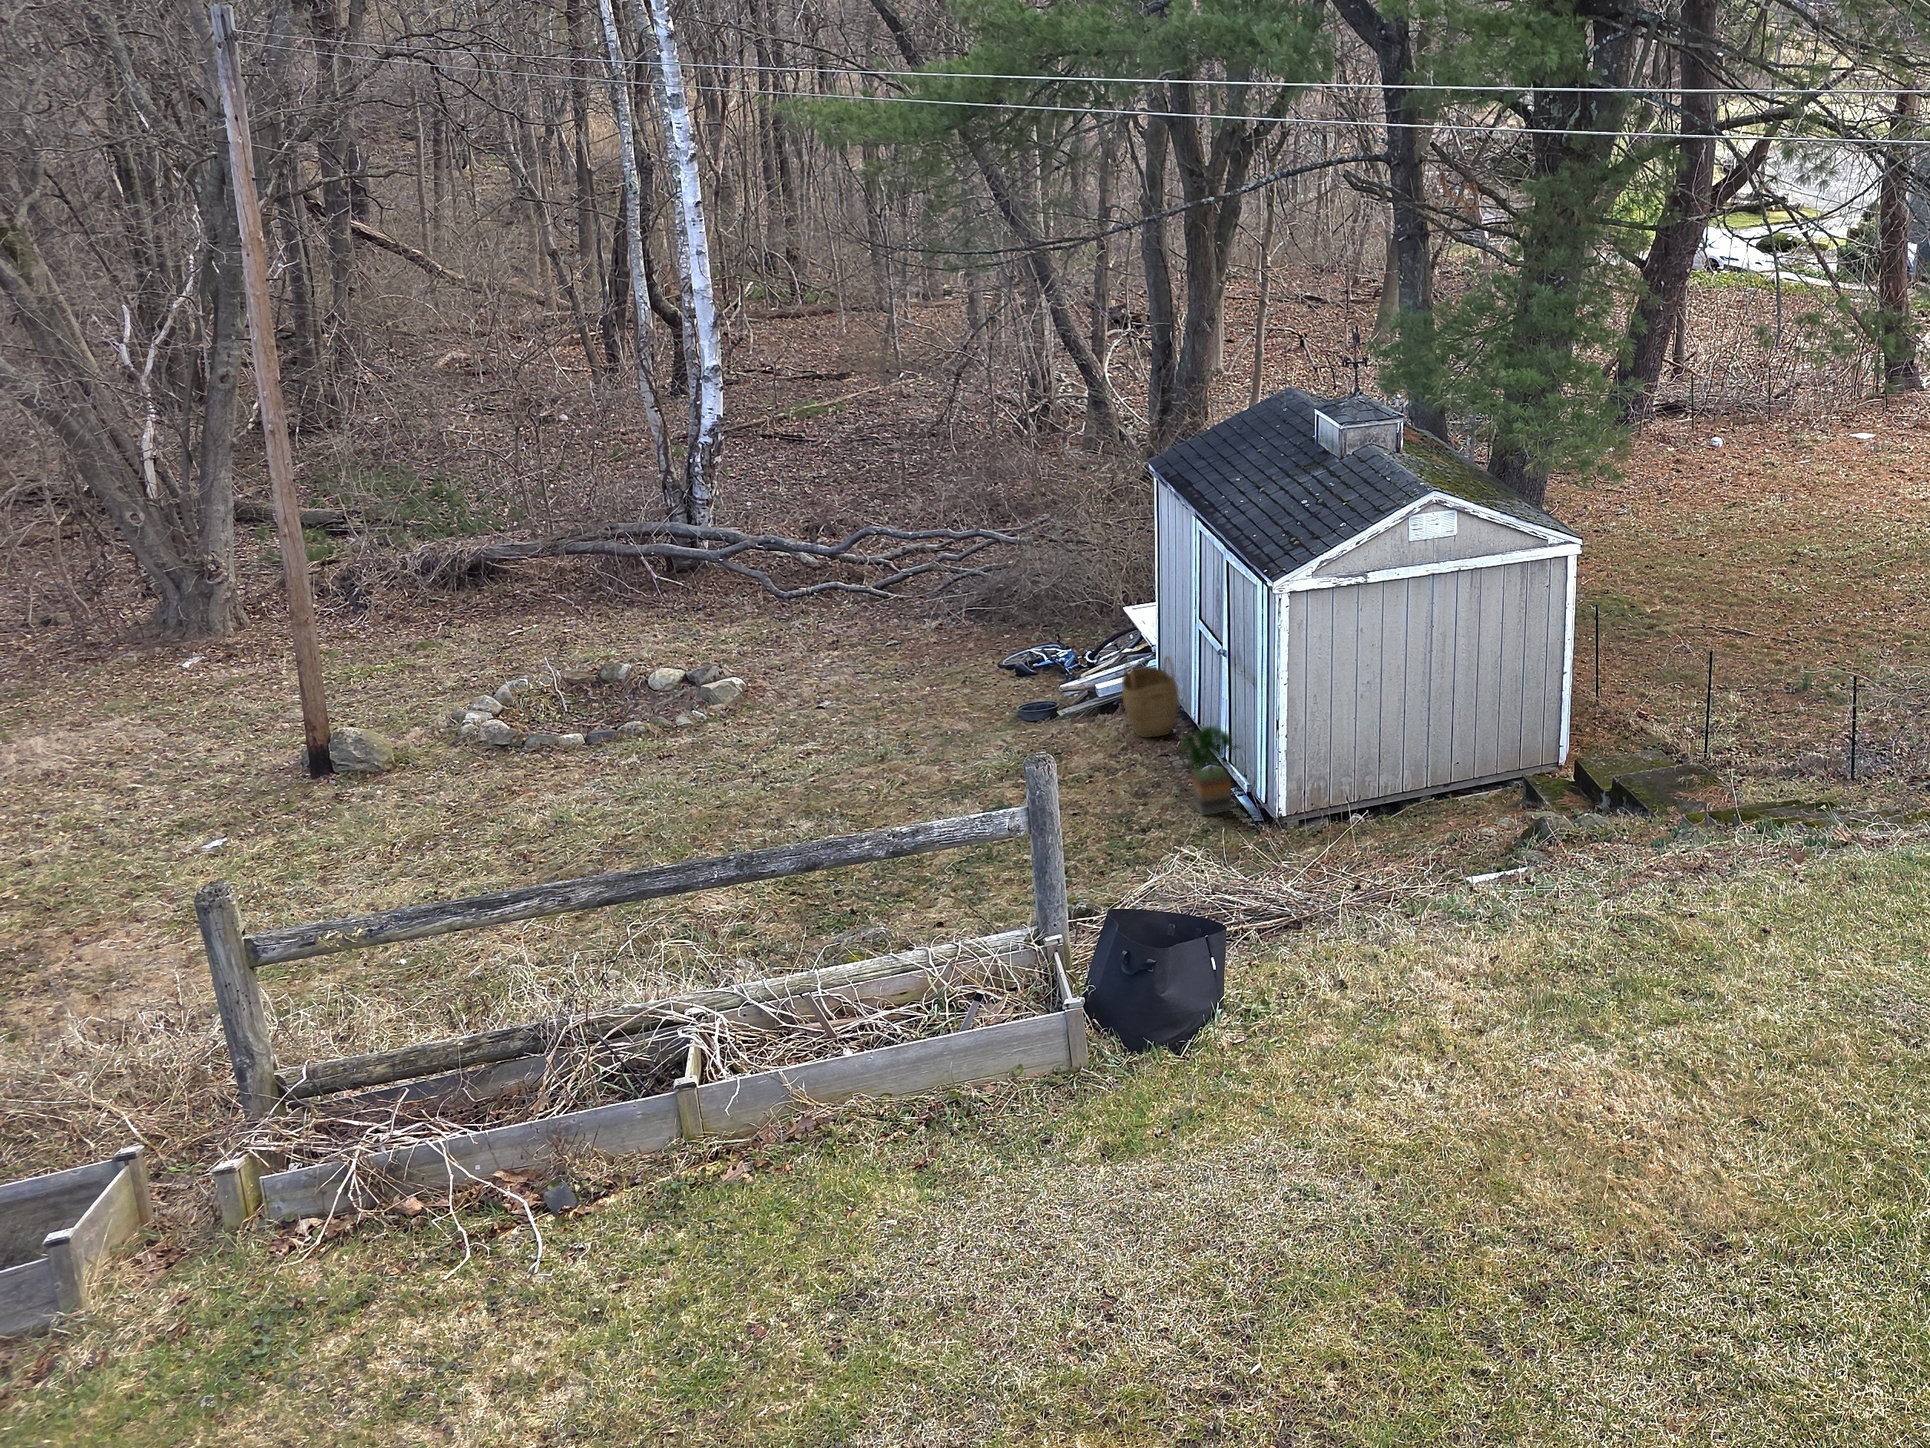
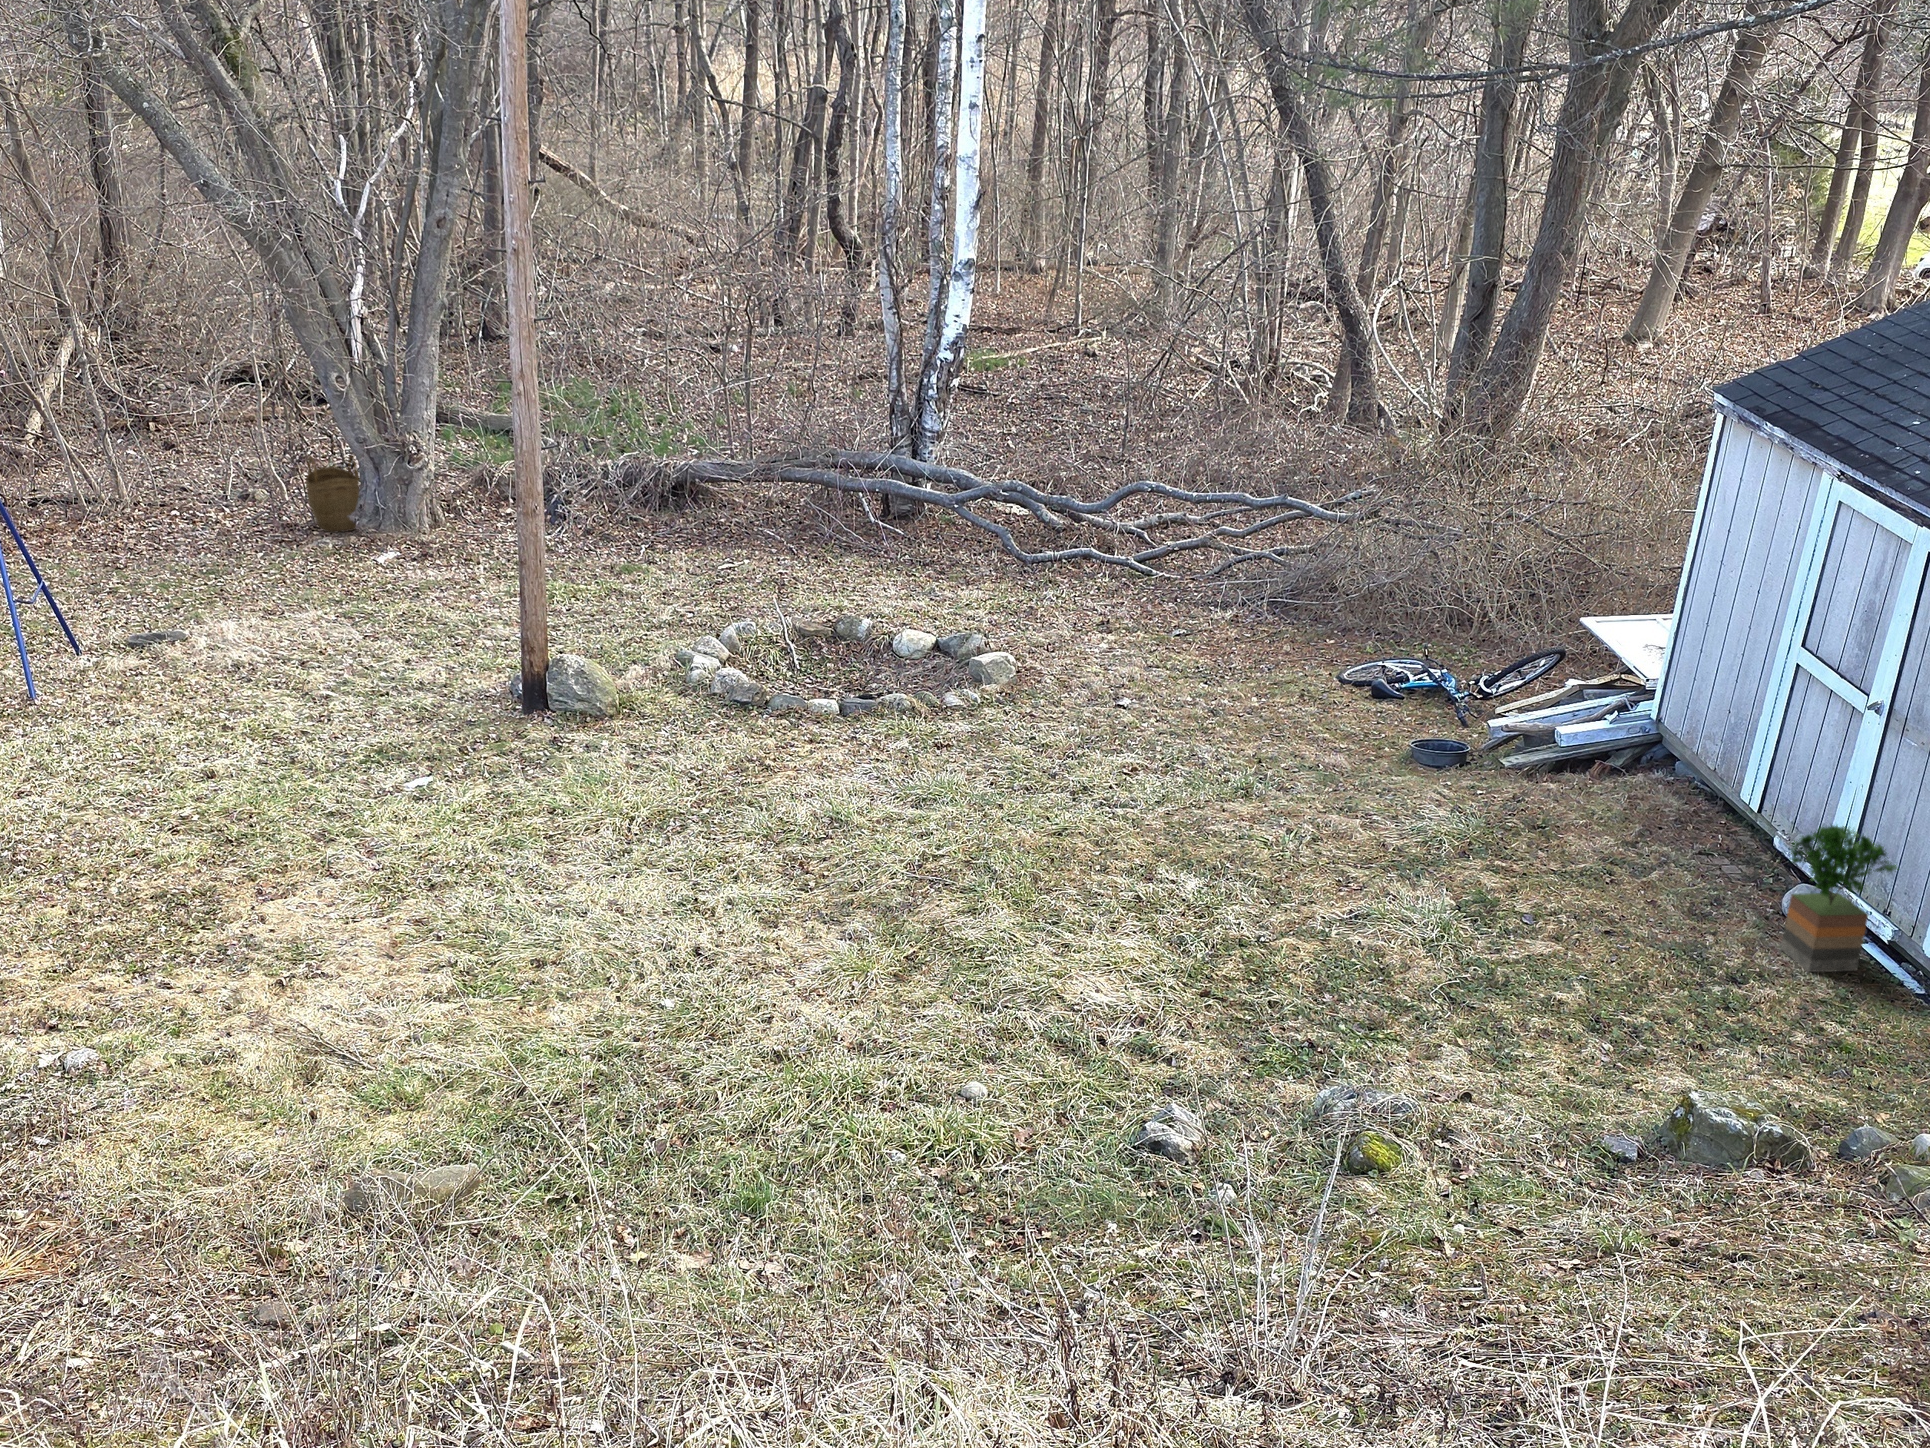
woven basket: present [1122,657,1178,737] -> present [306,455,359,532]

